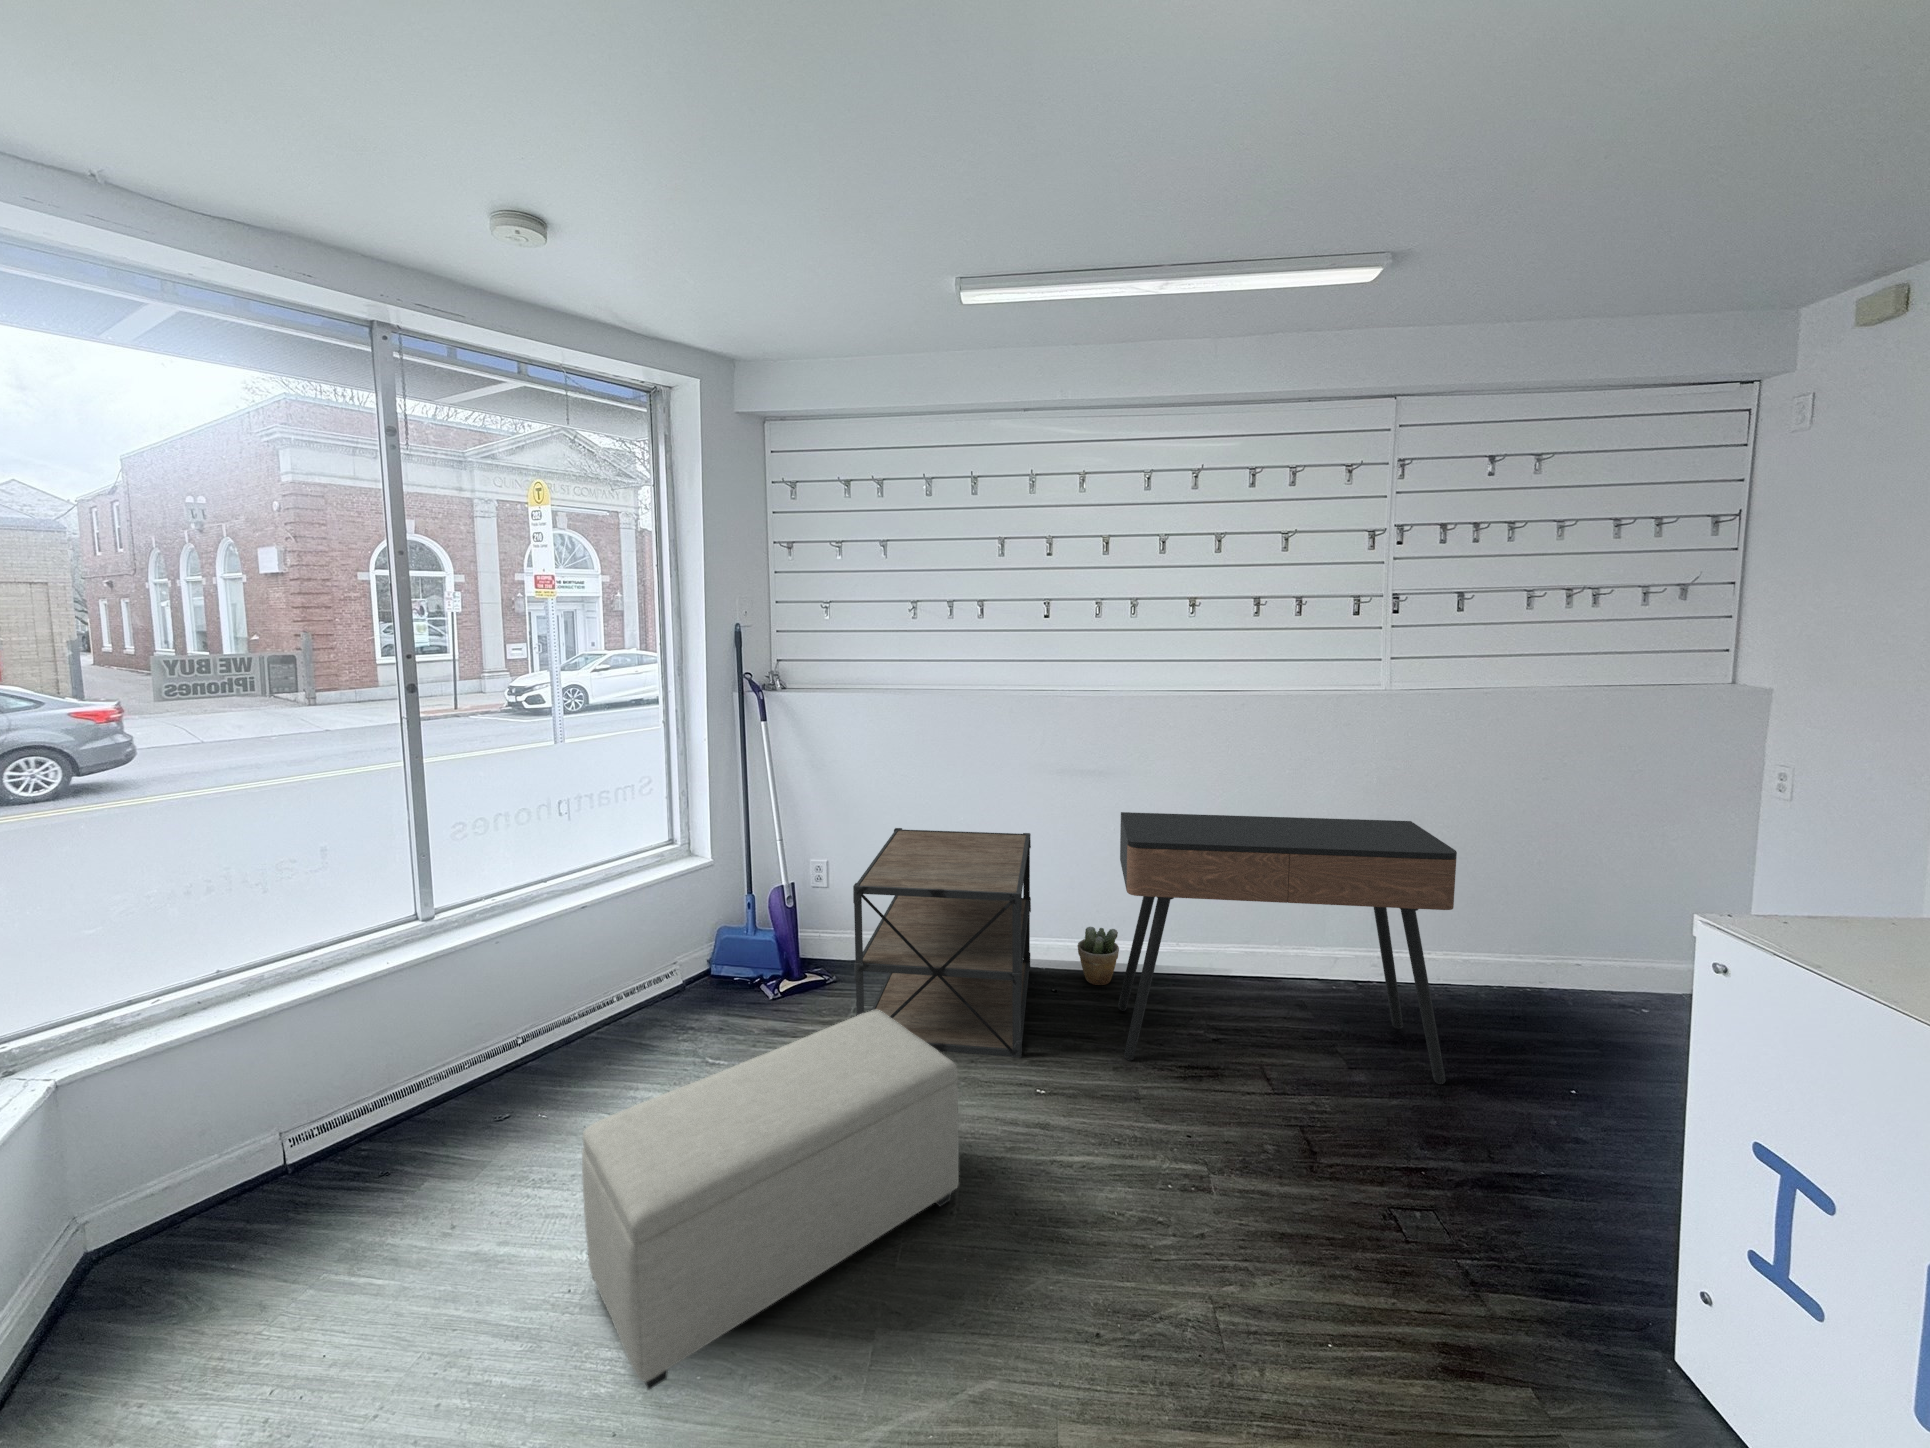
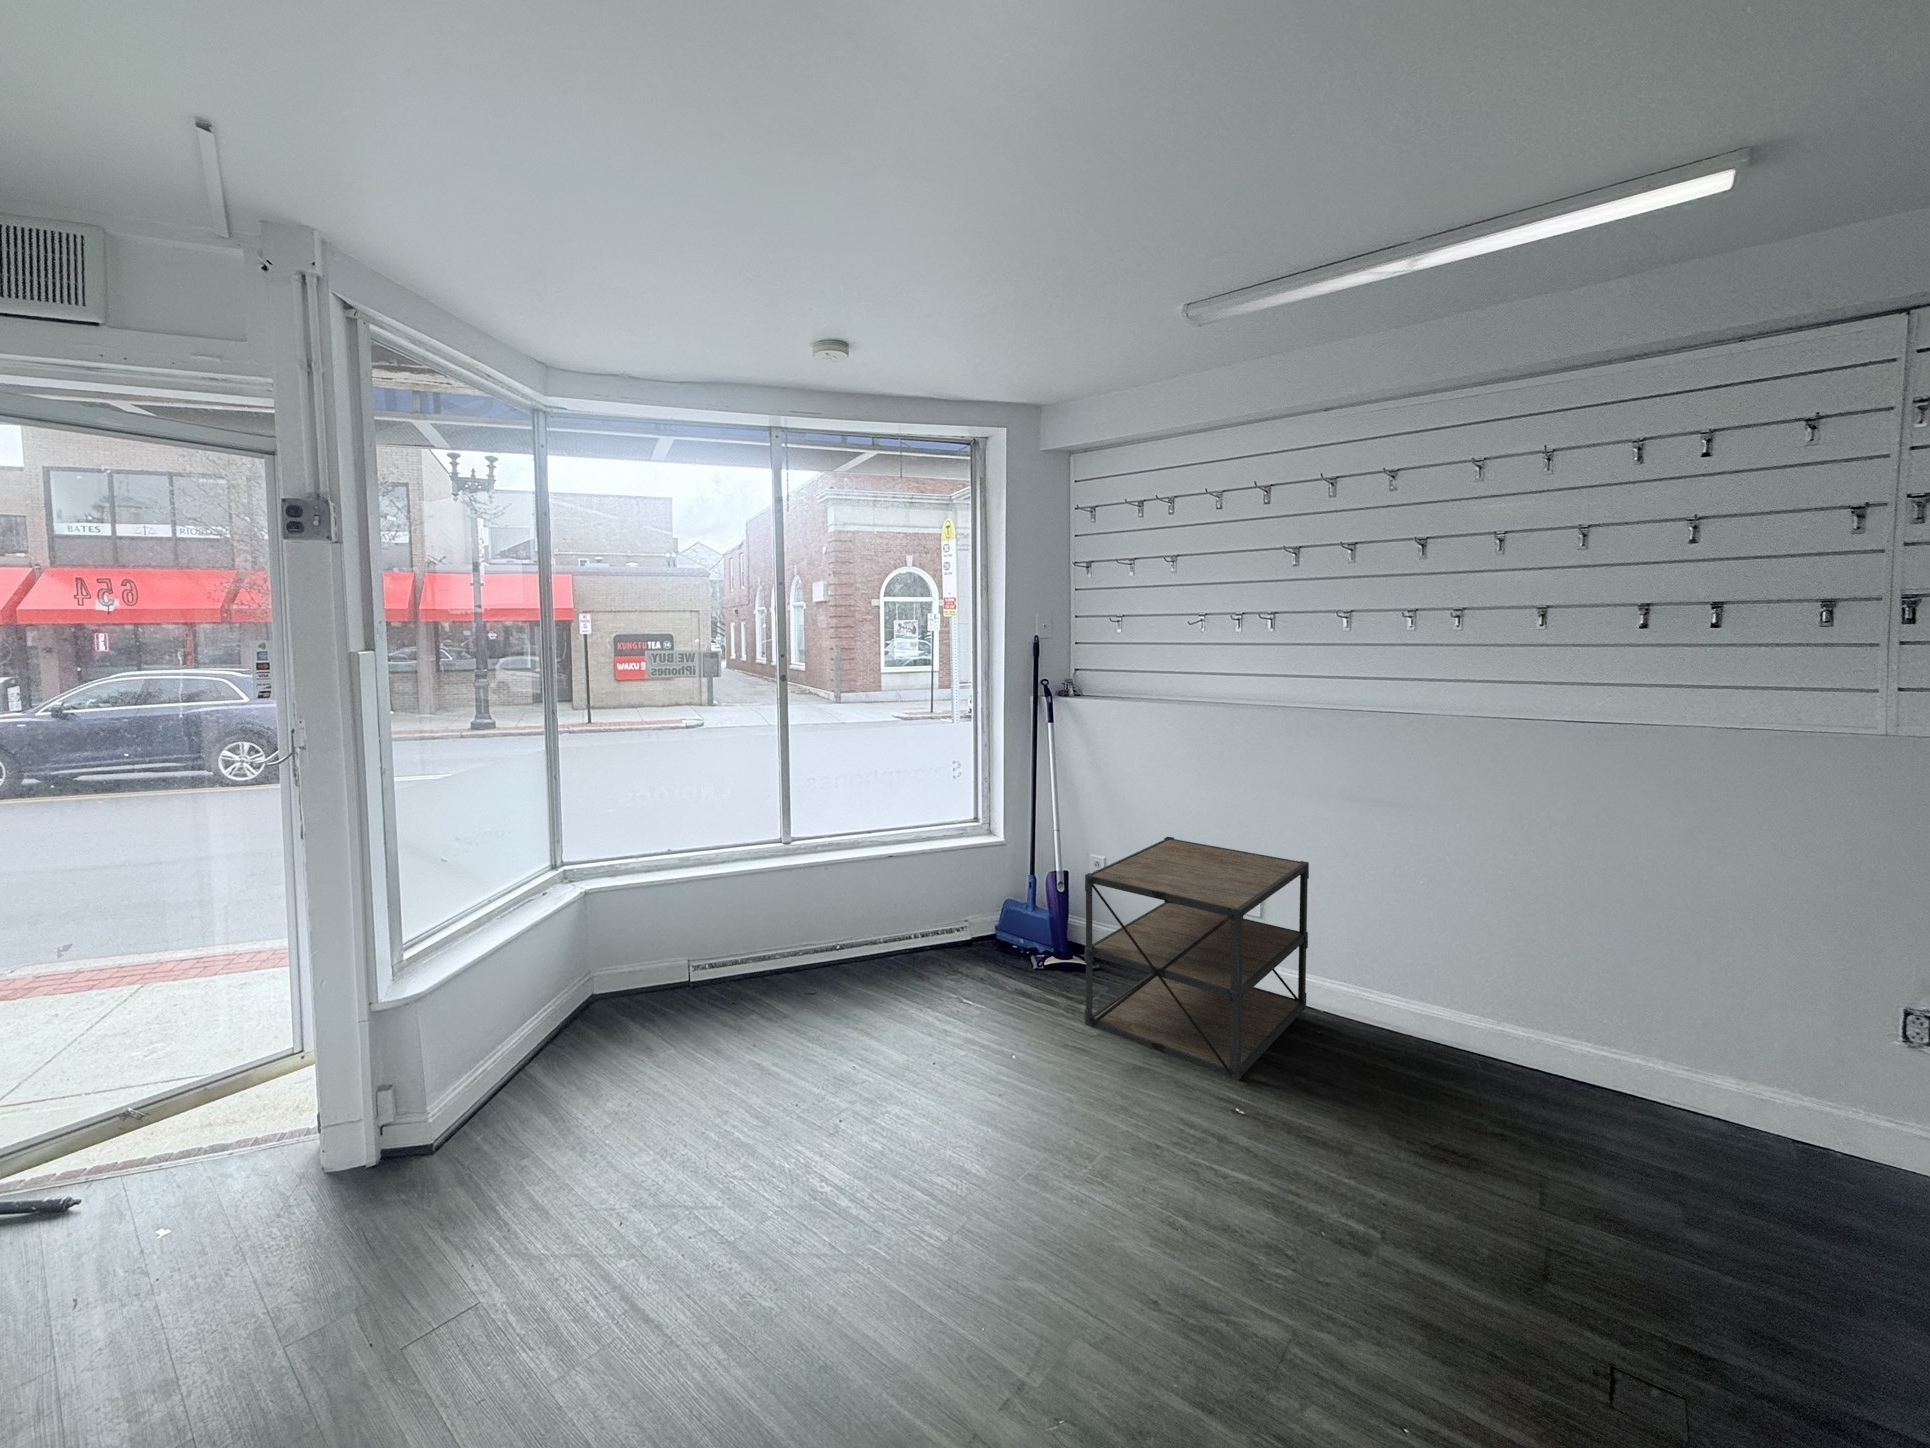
console table: present [1118,812,1457,1084] -> none [1357,849,1875,1296]
potted plant: present [1077,927,1119,985] -> none [1357,978,1410,1047]
ottoman: present [582,1010,959,1389] -> none [809,977,1100,1178]

